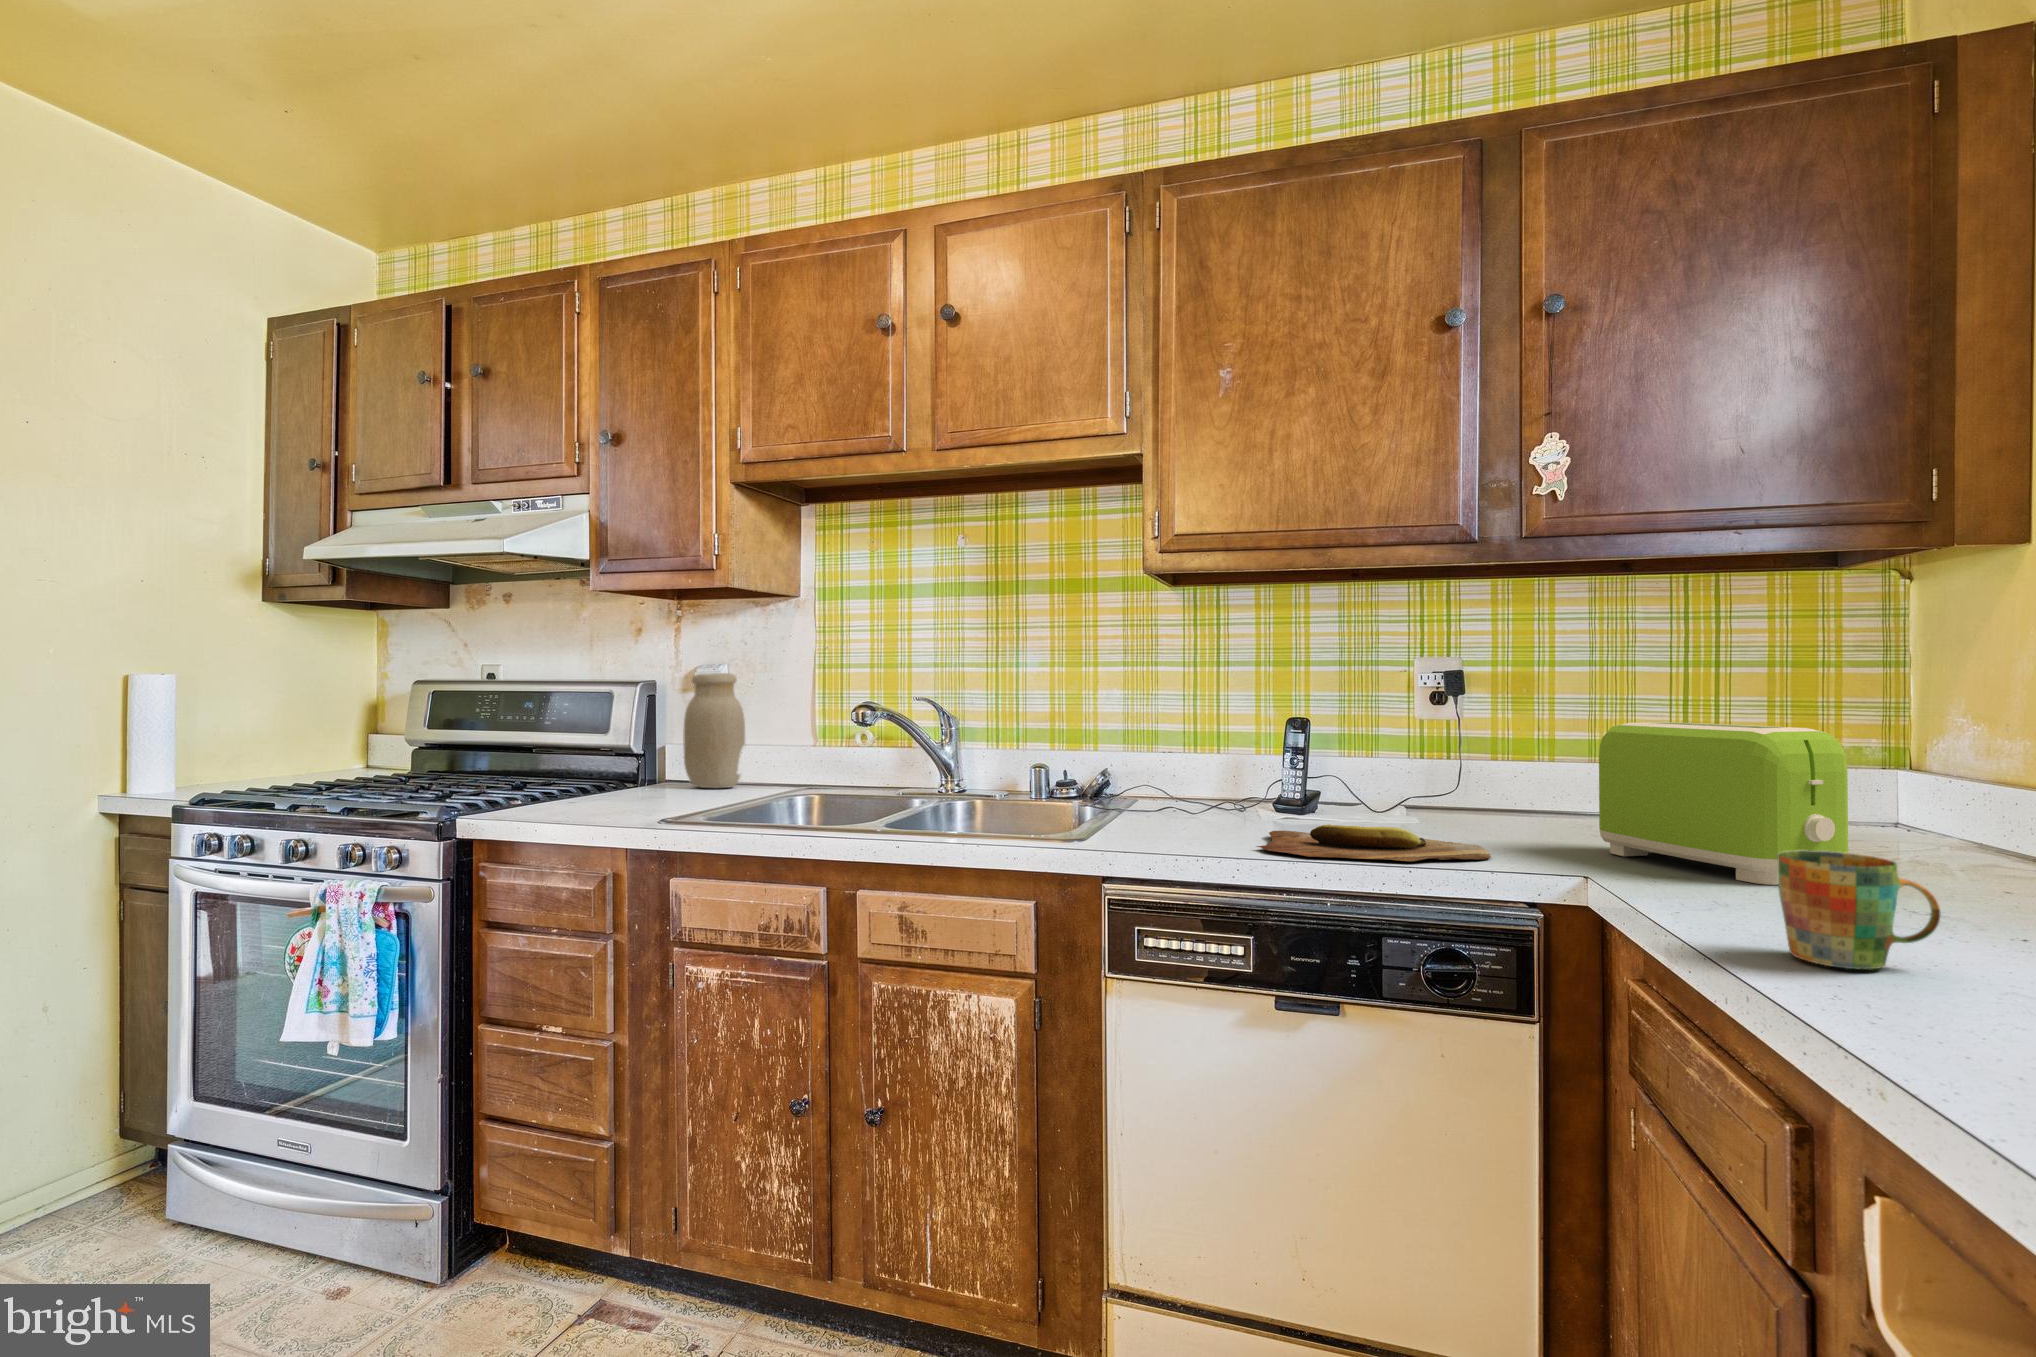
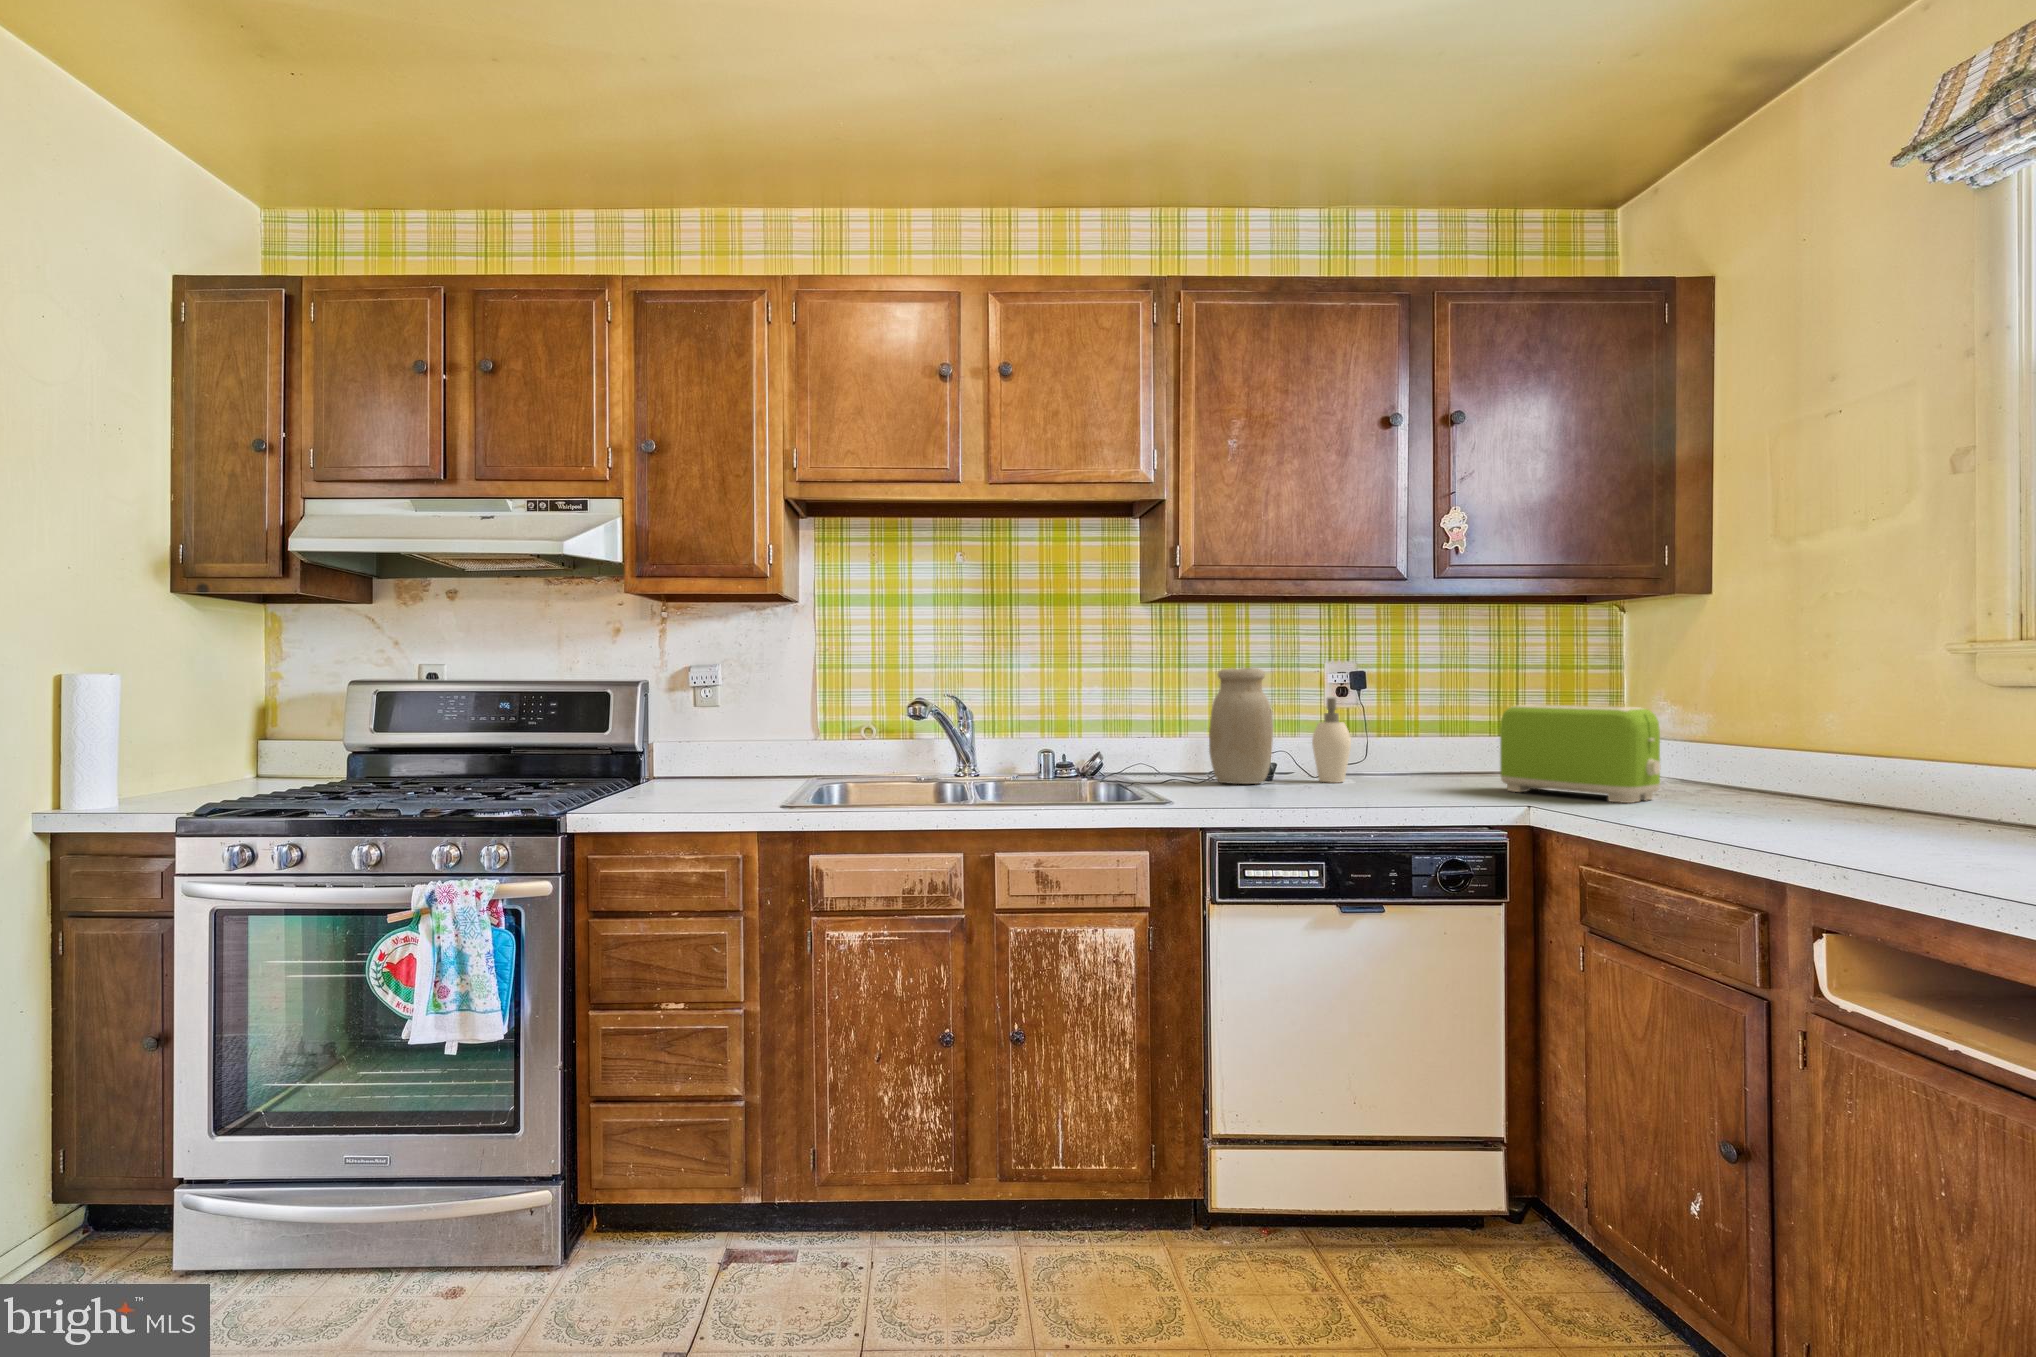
jar: present [683,673,745,788] -> present [1209,668,1273,784]
soap dispenser: none [1357,709,1421,827] -> present [1312,698,1351,783]
cutting board: present [1256,824,1491,861] -> none [1291,780,1459,803]
mug: present [1778,851,1941,969] -> none [1728,776,1809,838]

